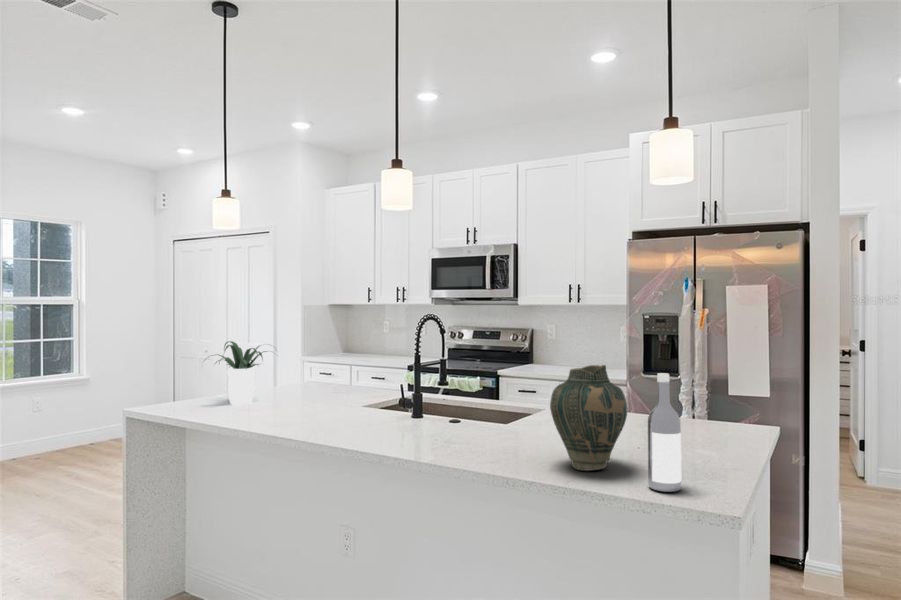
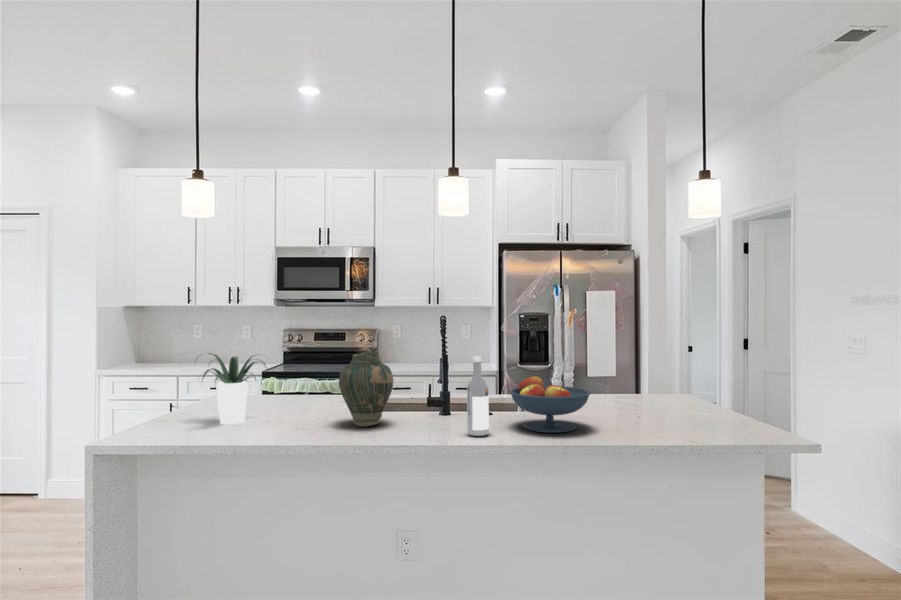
vase: present [550,365,627,471] -> present [339,351,393,427]
wine bottle: present [648,373,682,492] -> present [467,356,489,436]
fruit bowl: none [427,381,522,451] -> present [510,377,590,433]

